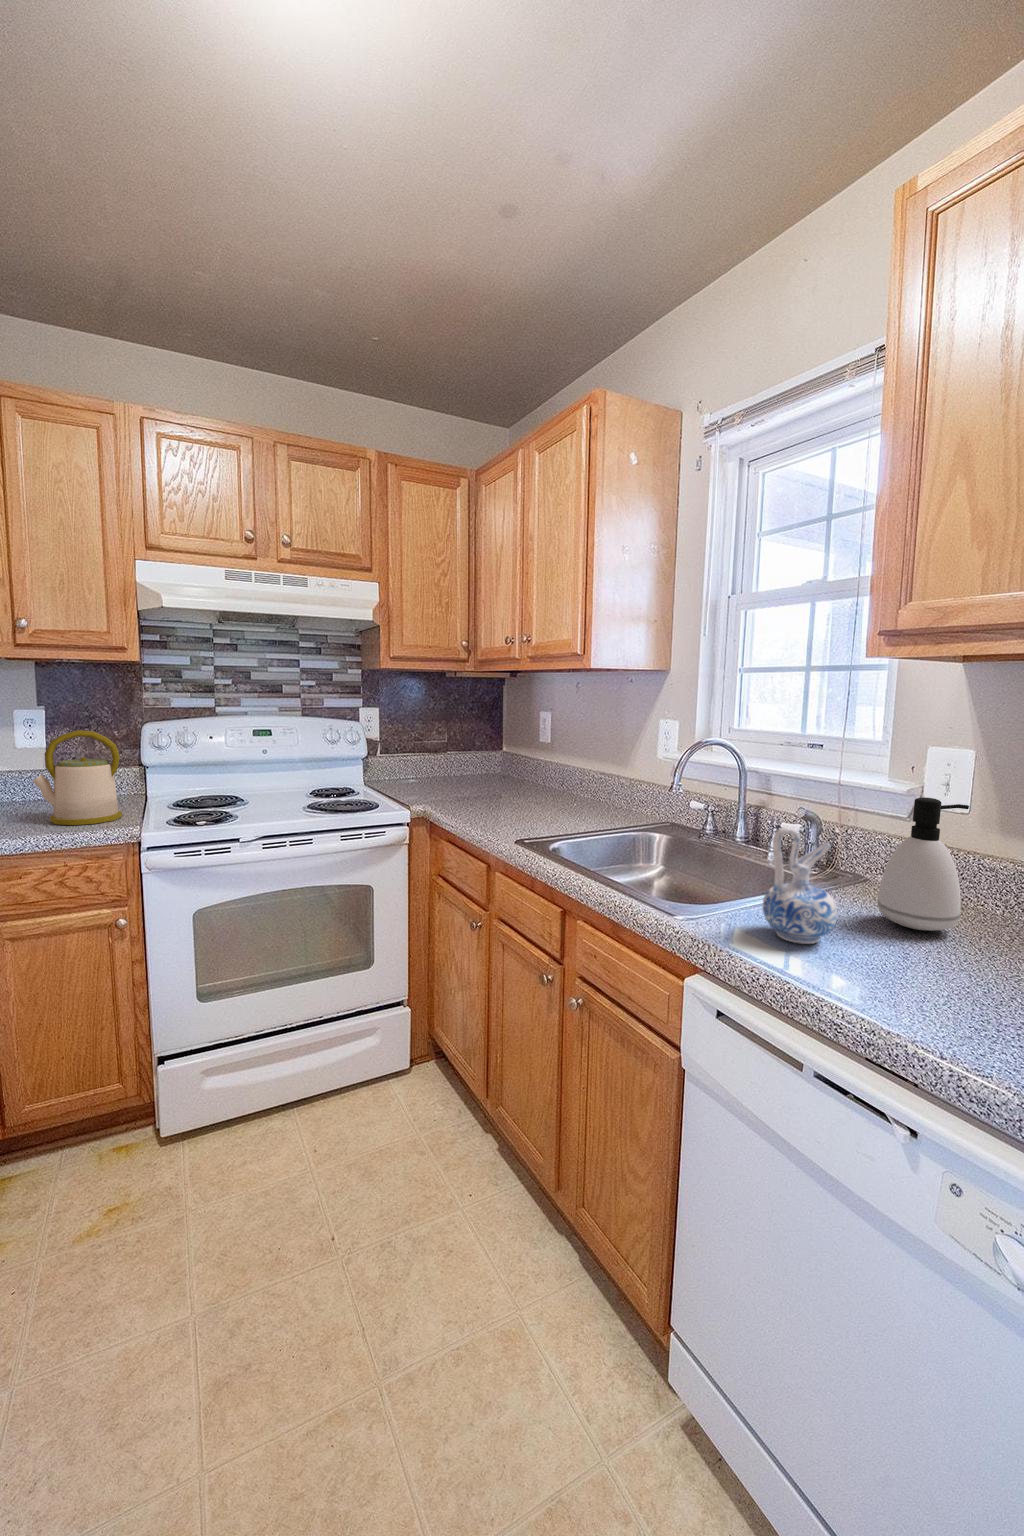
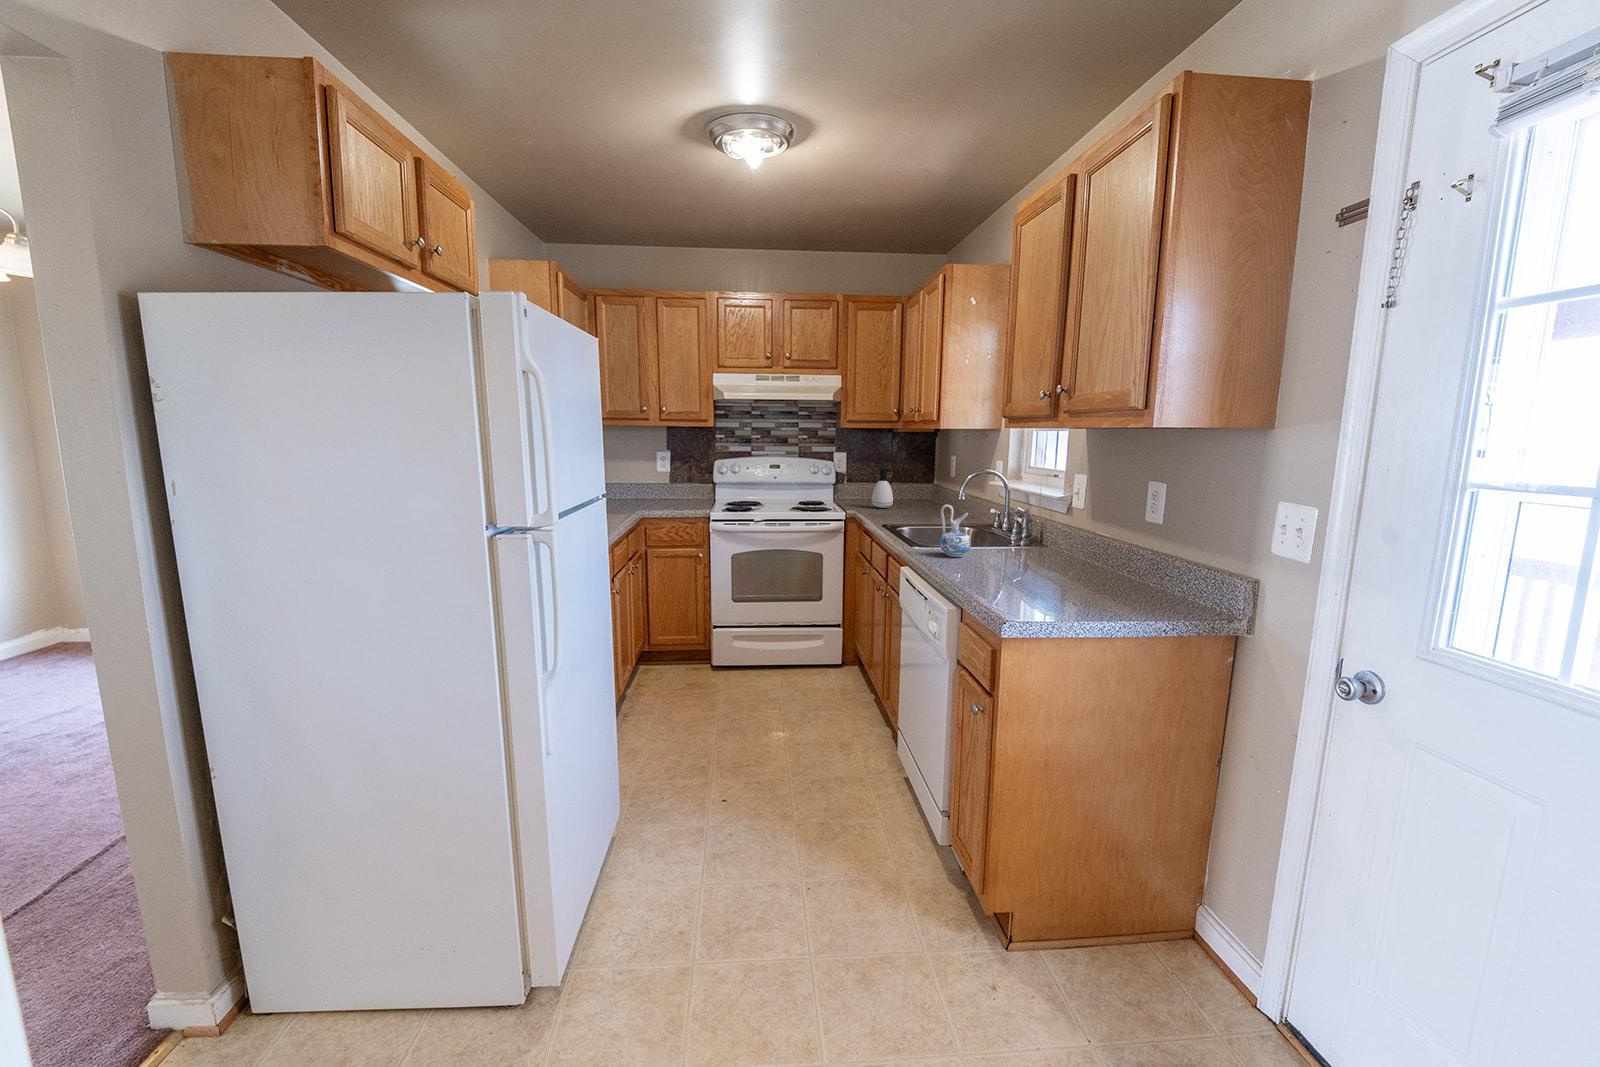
kettle: present [33,730,122,825] -> none [665,462,702,508]
soap dispenser: present [878,797,969,931] -> present [872,468,894,508]

